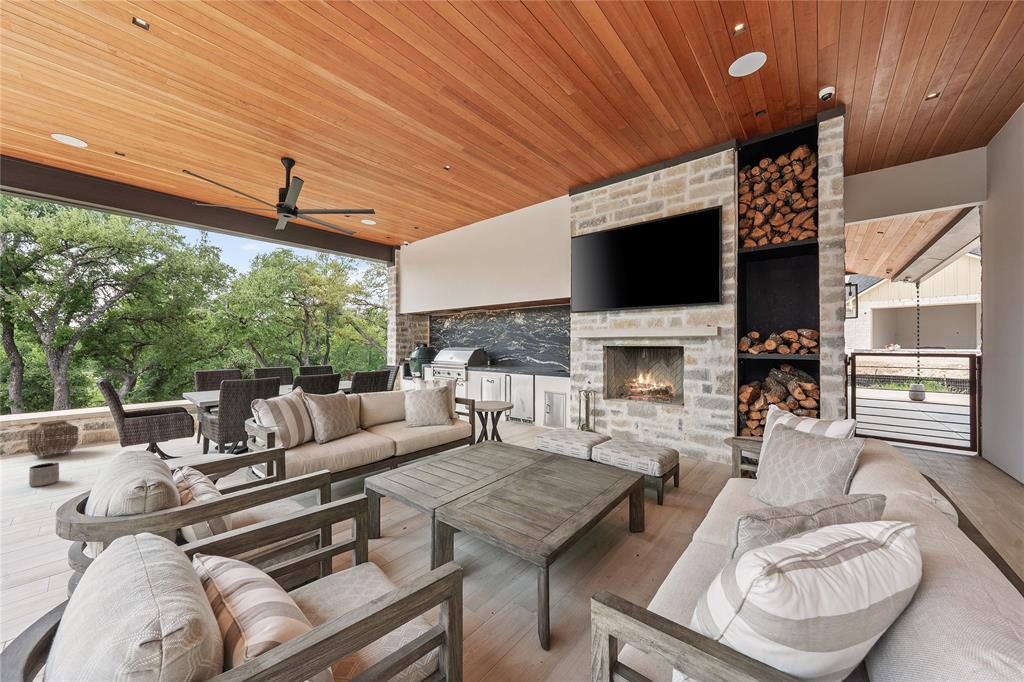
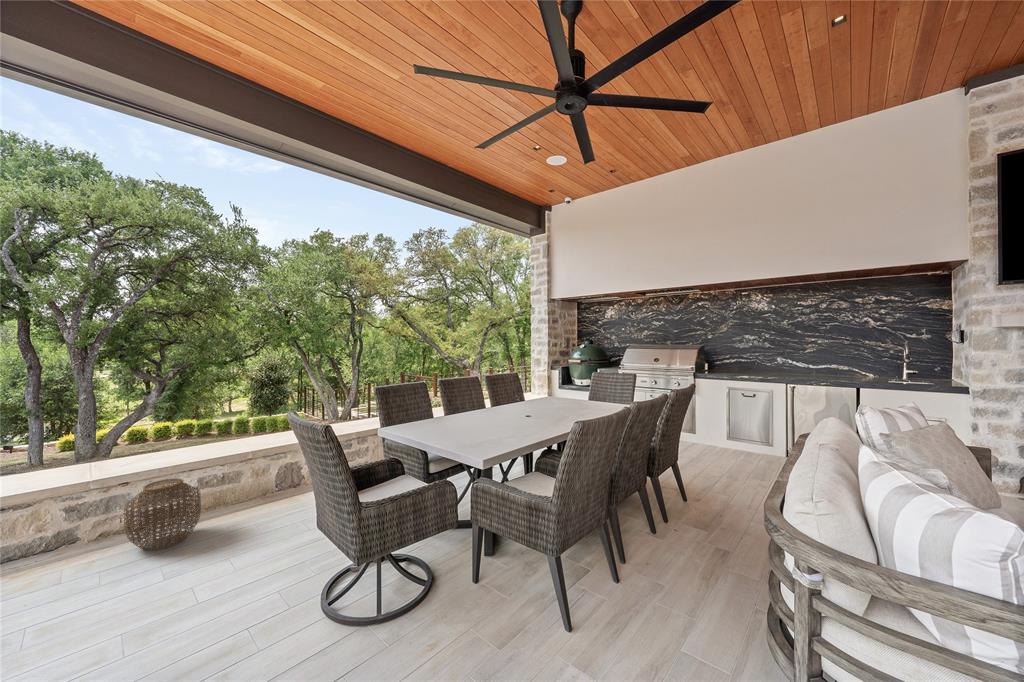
planter: present [29,463,59,487] -> none [177,588,228,652]

